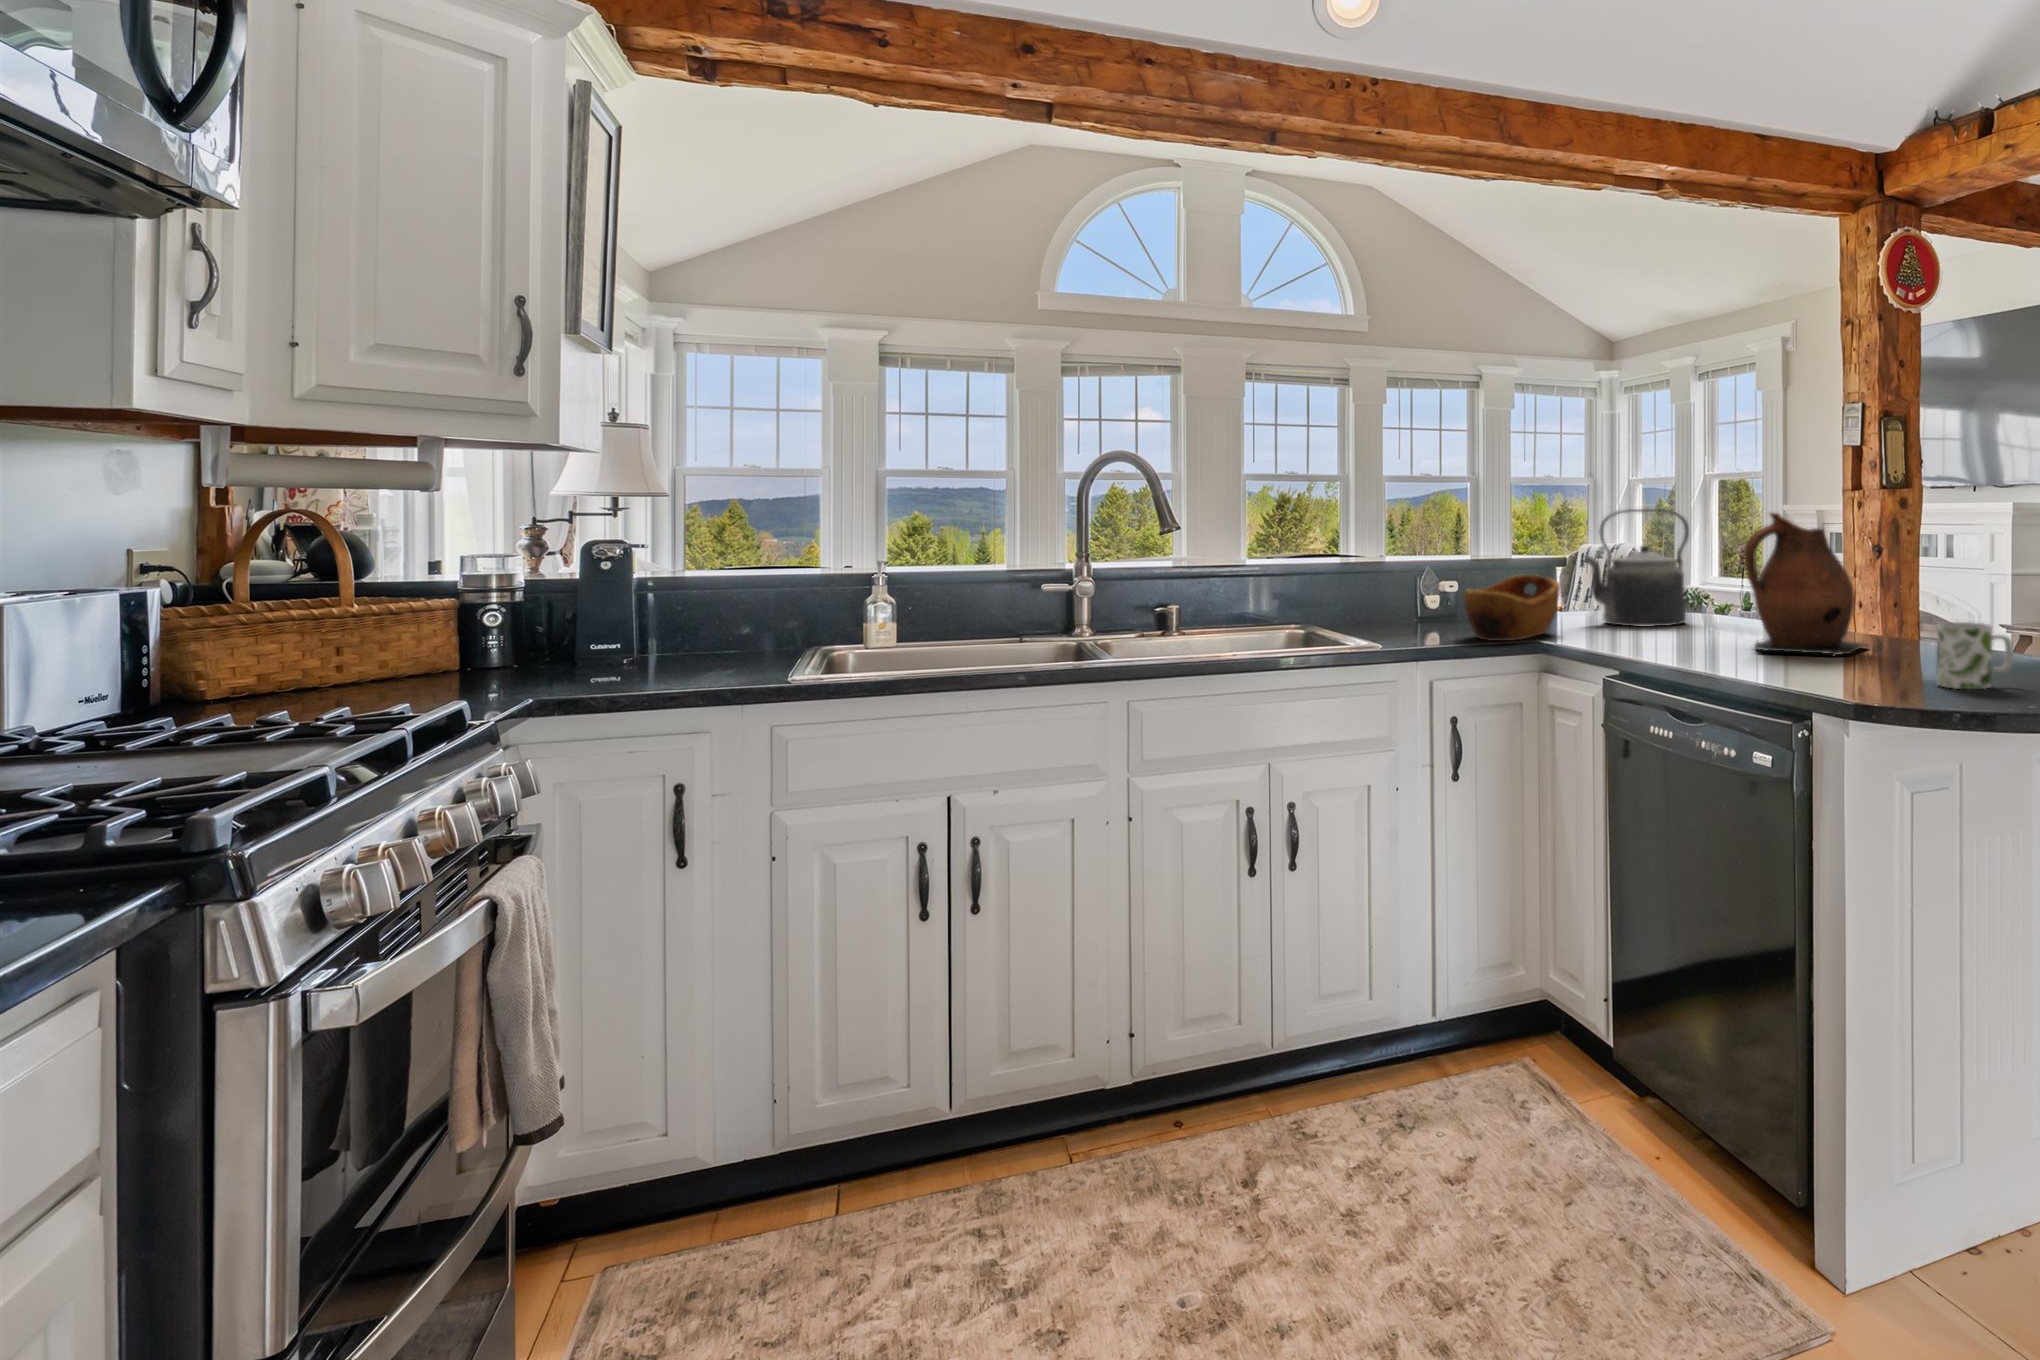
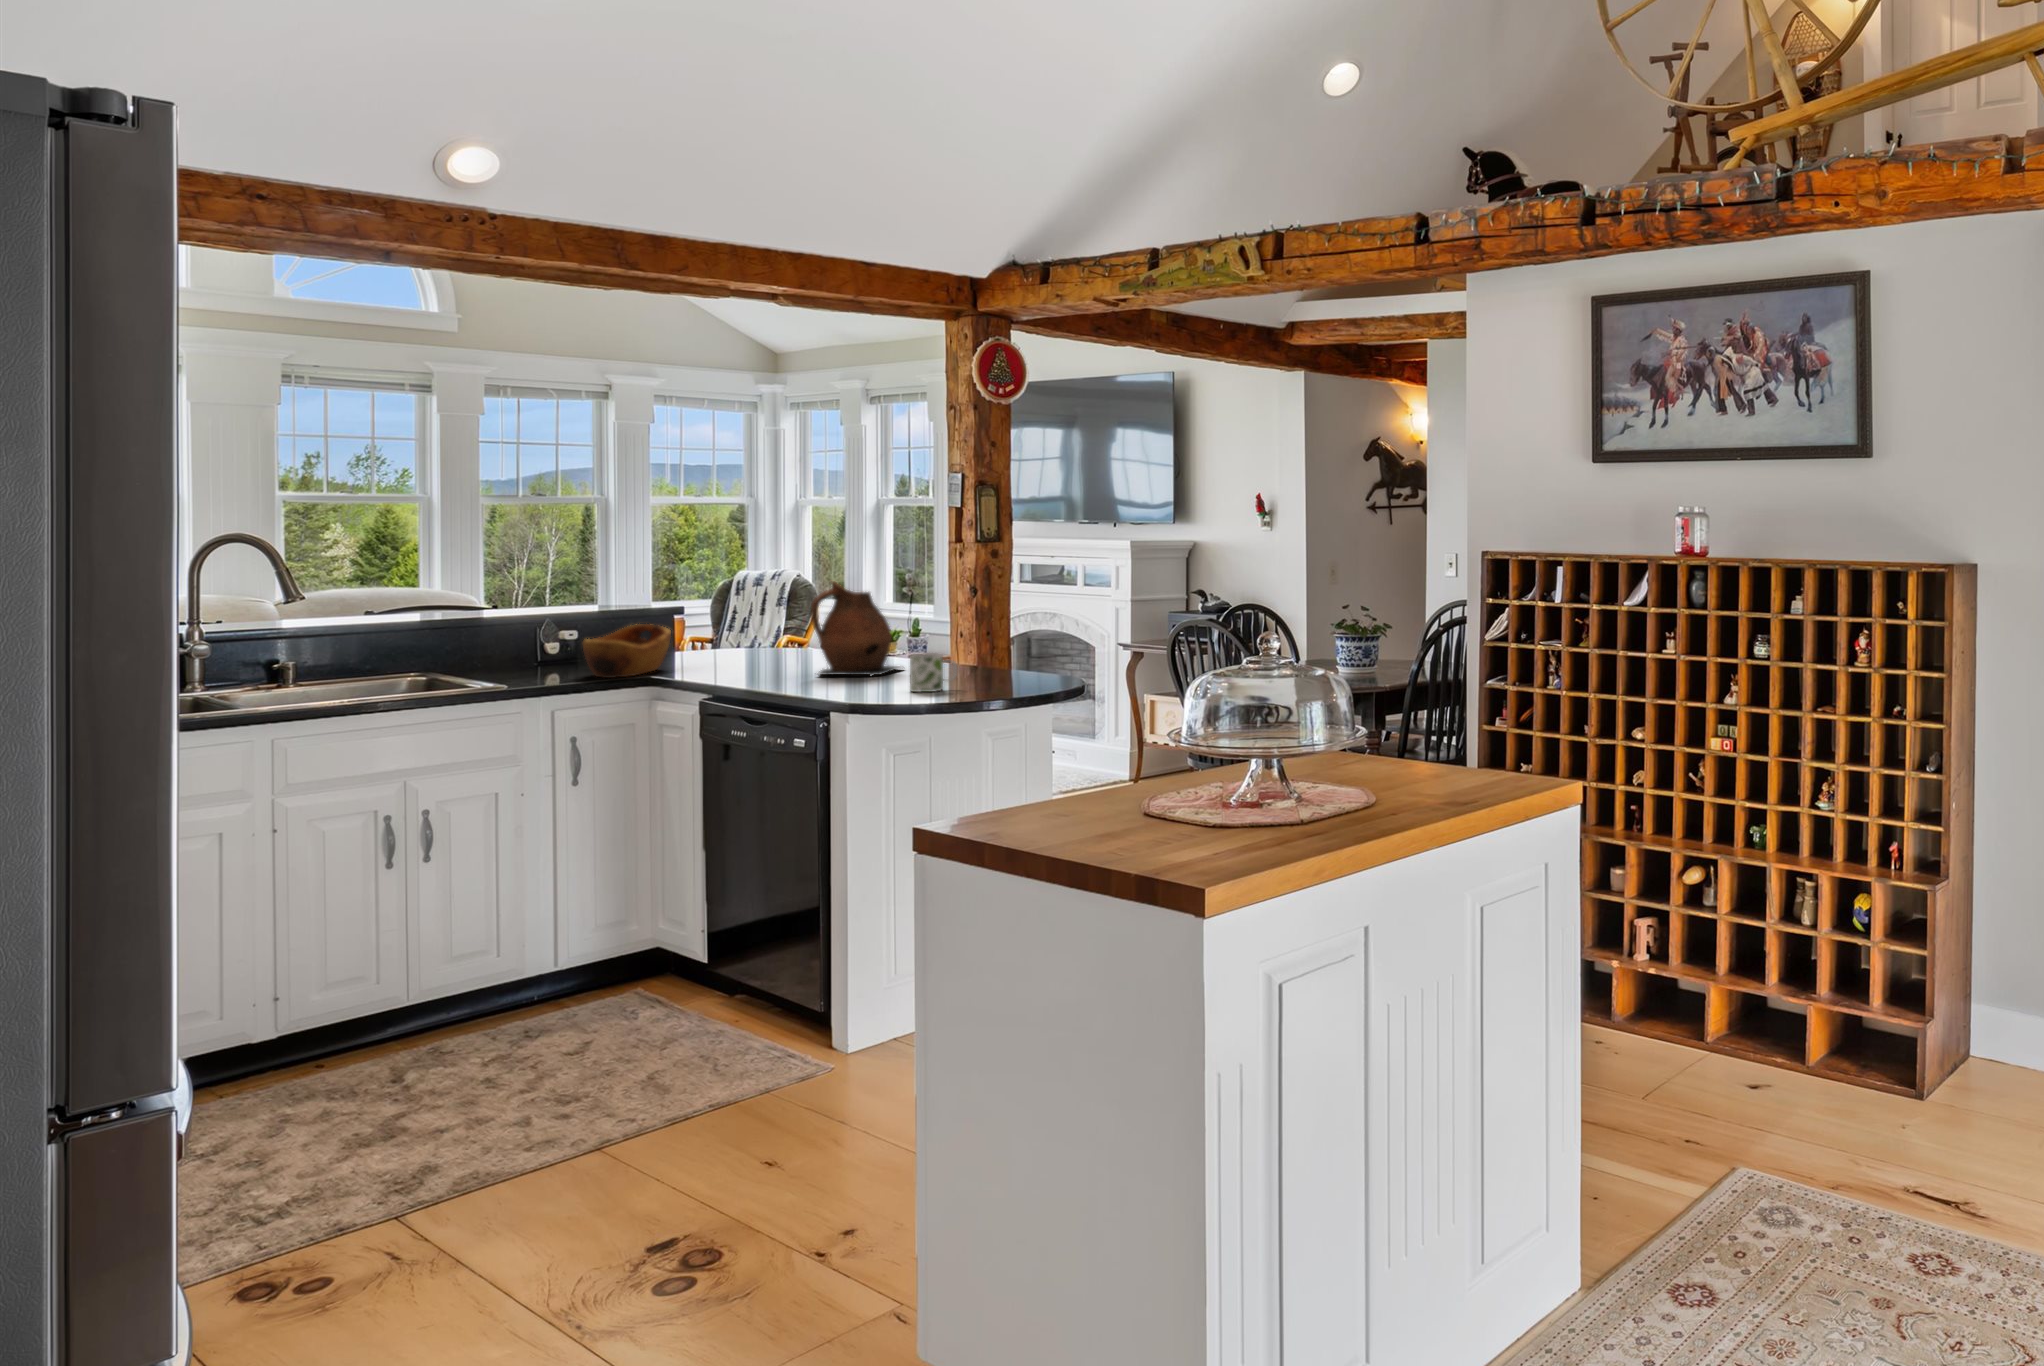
kettle: present [1585,509,1689,627] -> none [697,568,791,660]

